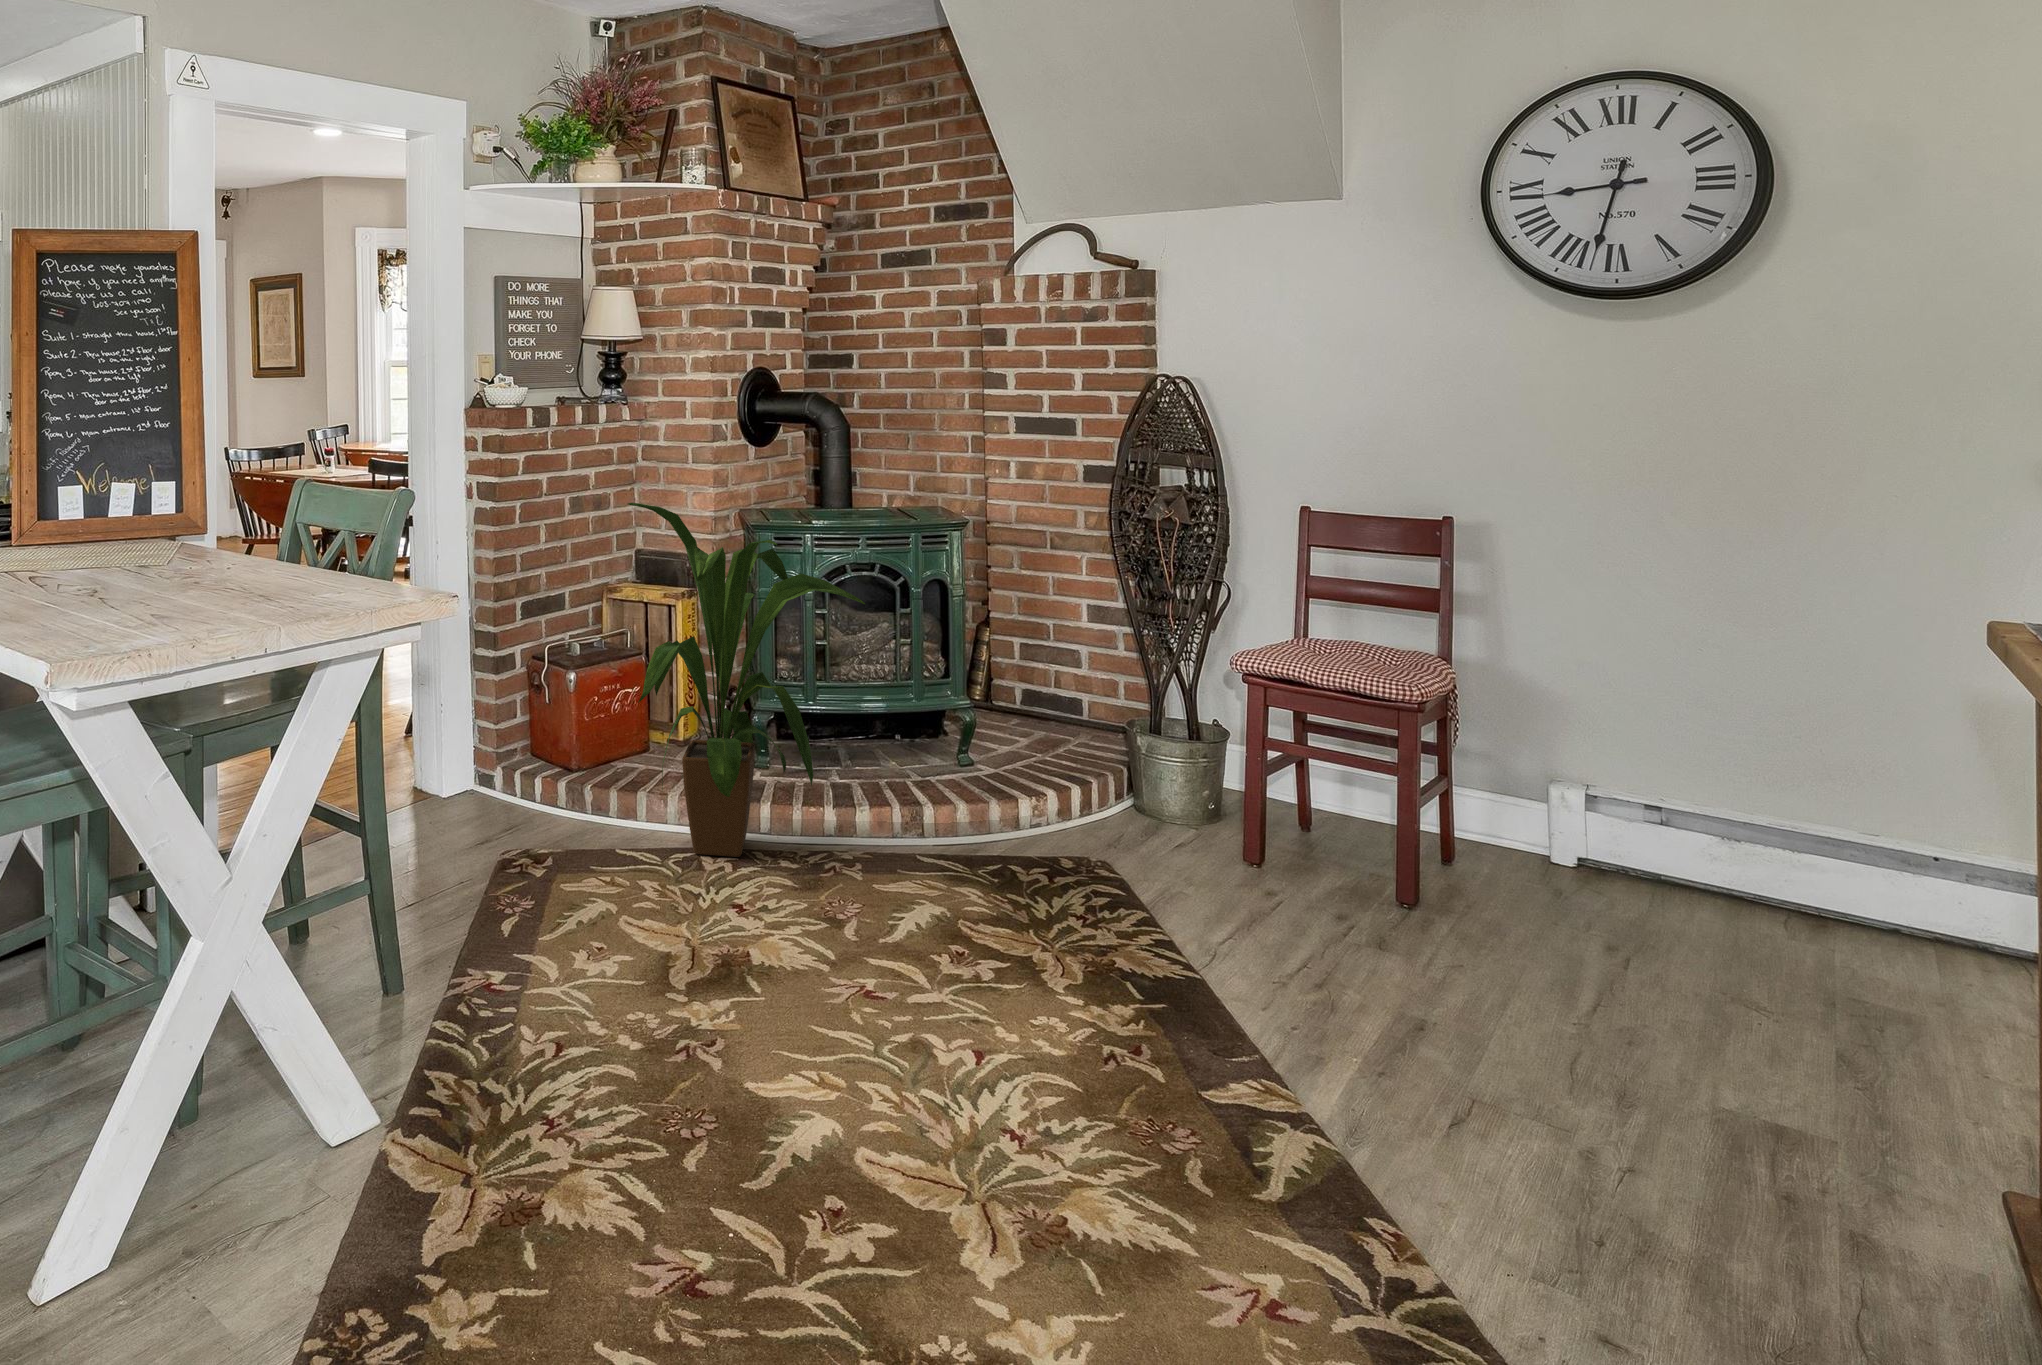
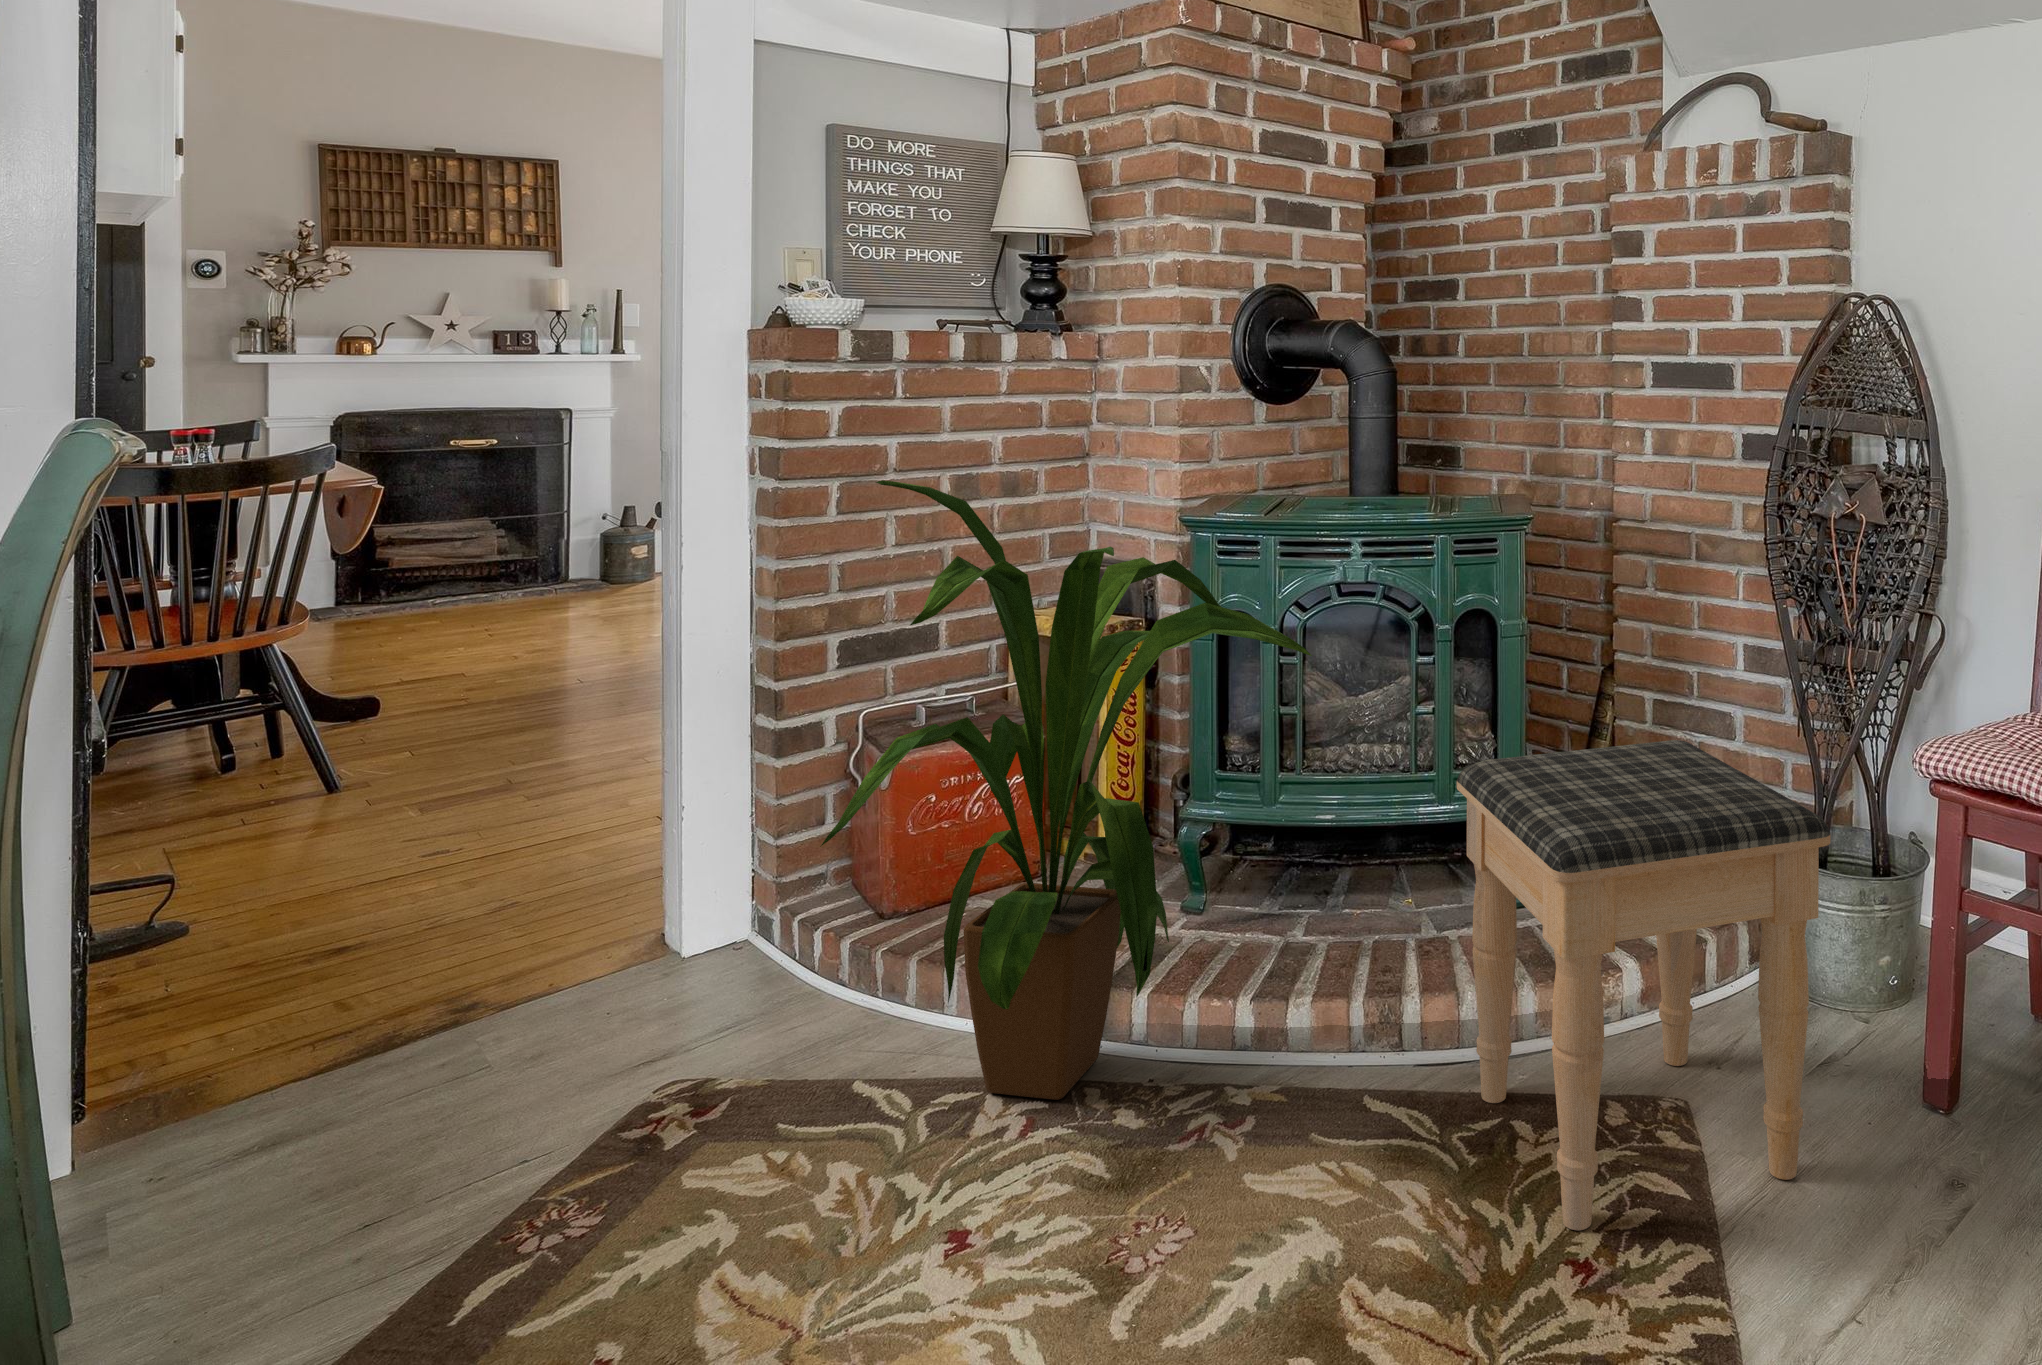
footstool: none [960,655,1195,907] -> present [1457,740,1830,1230]

